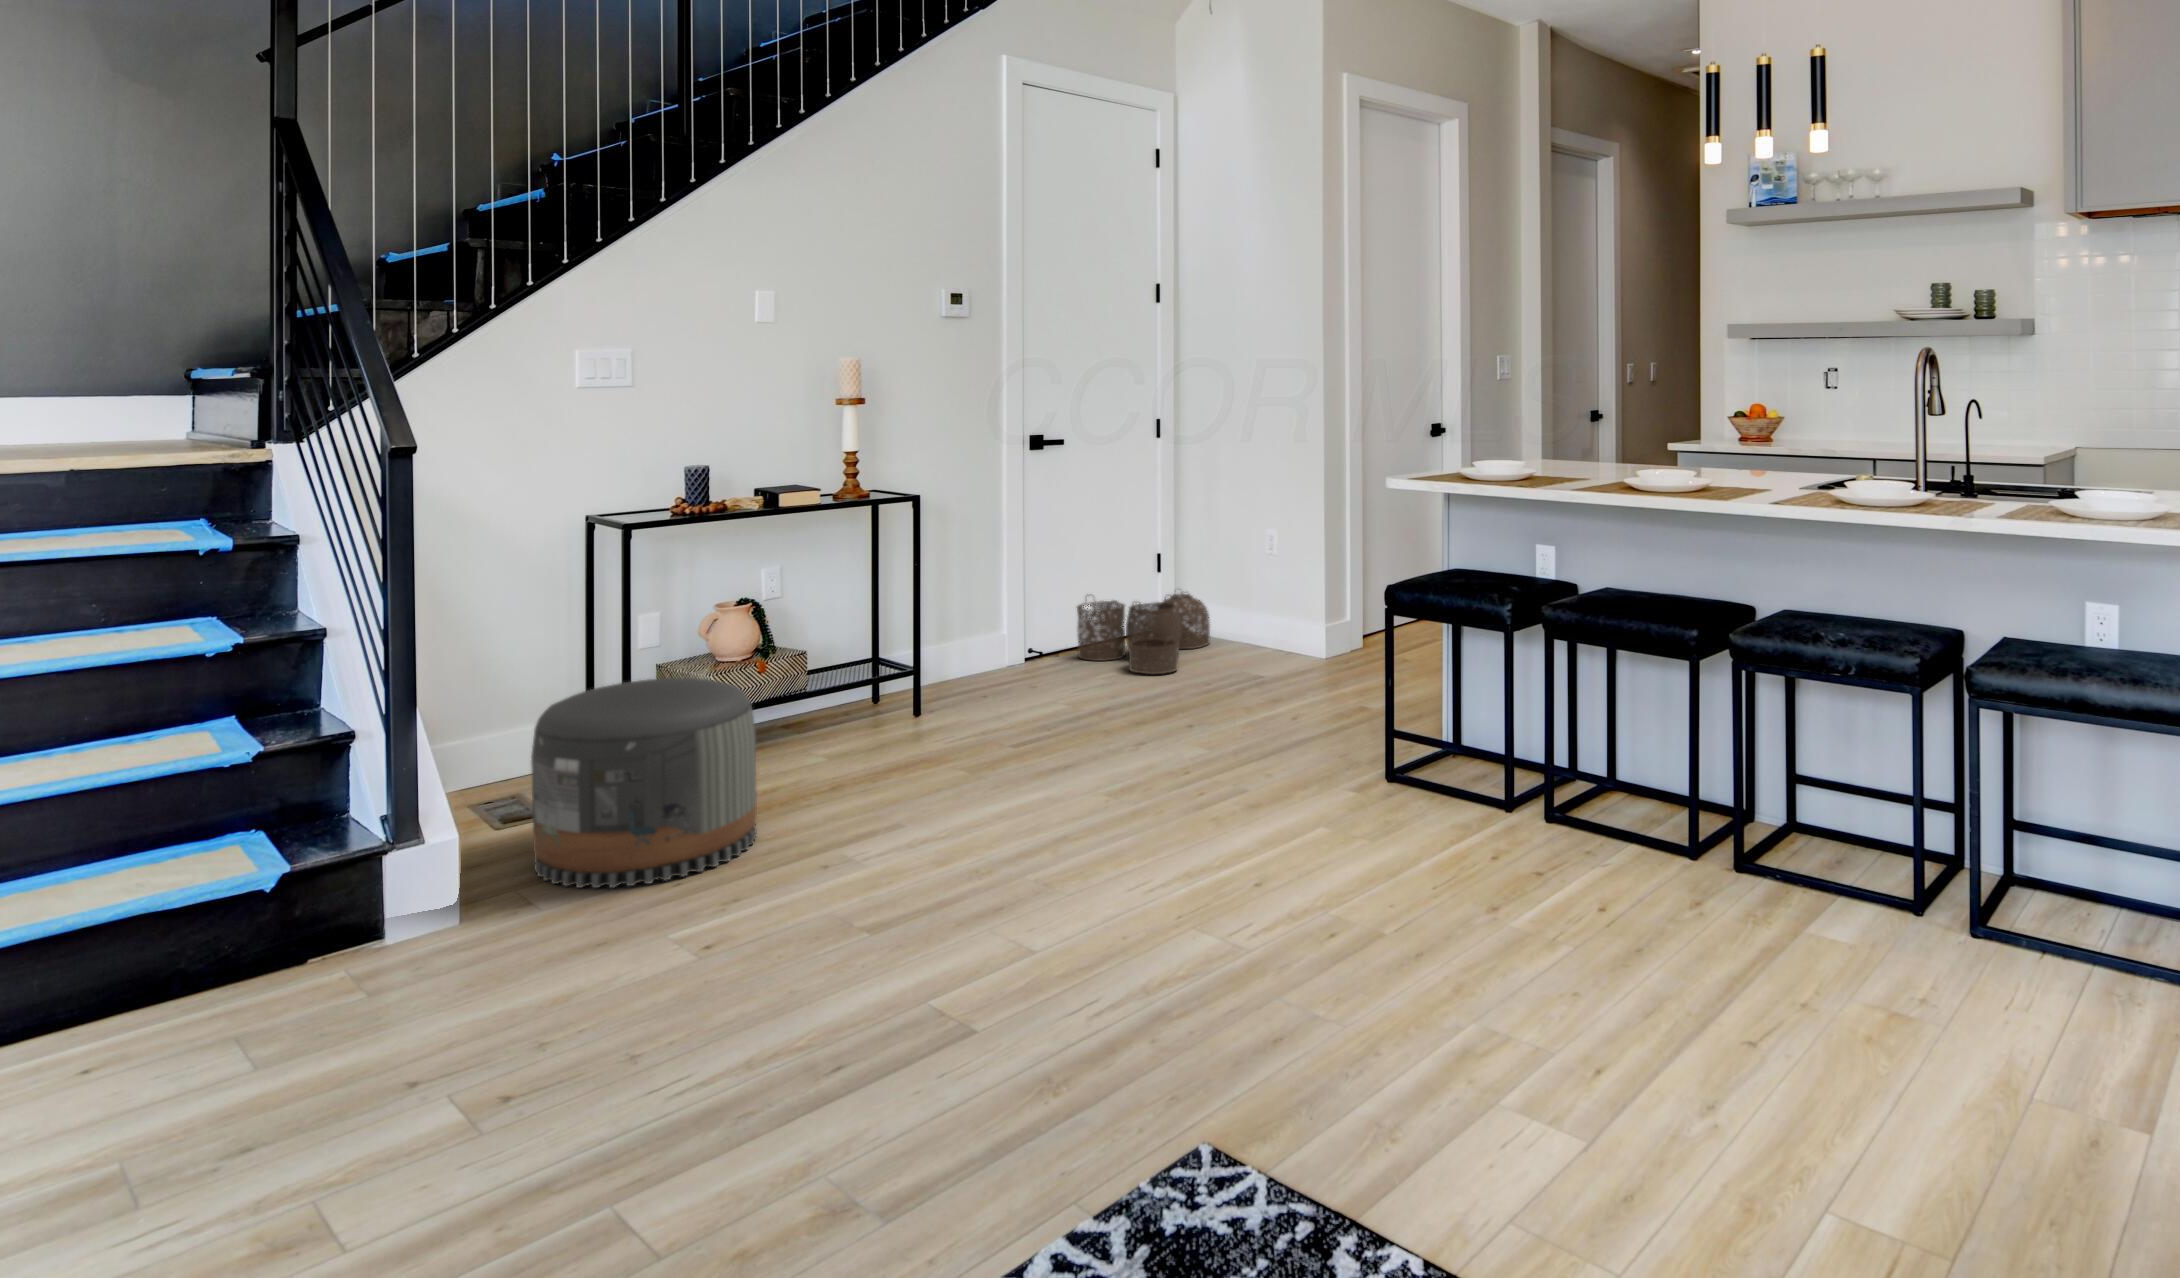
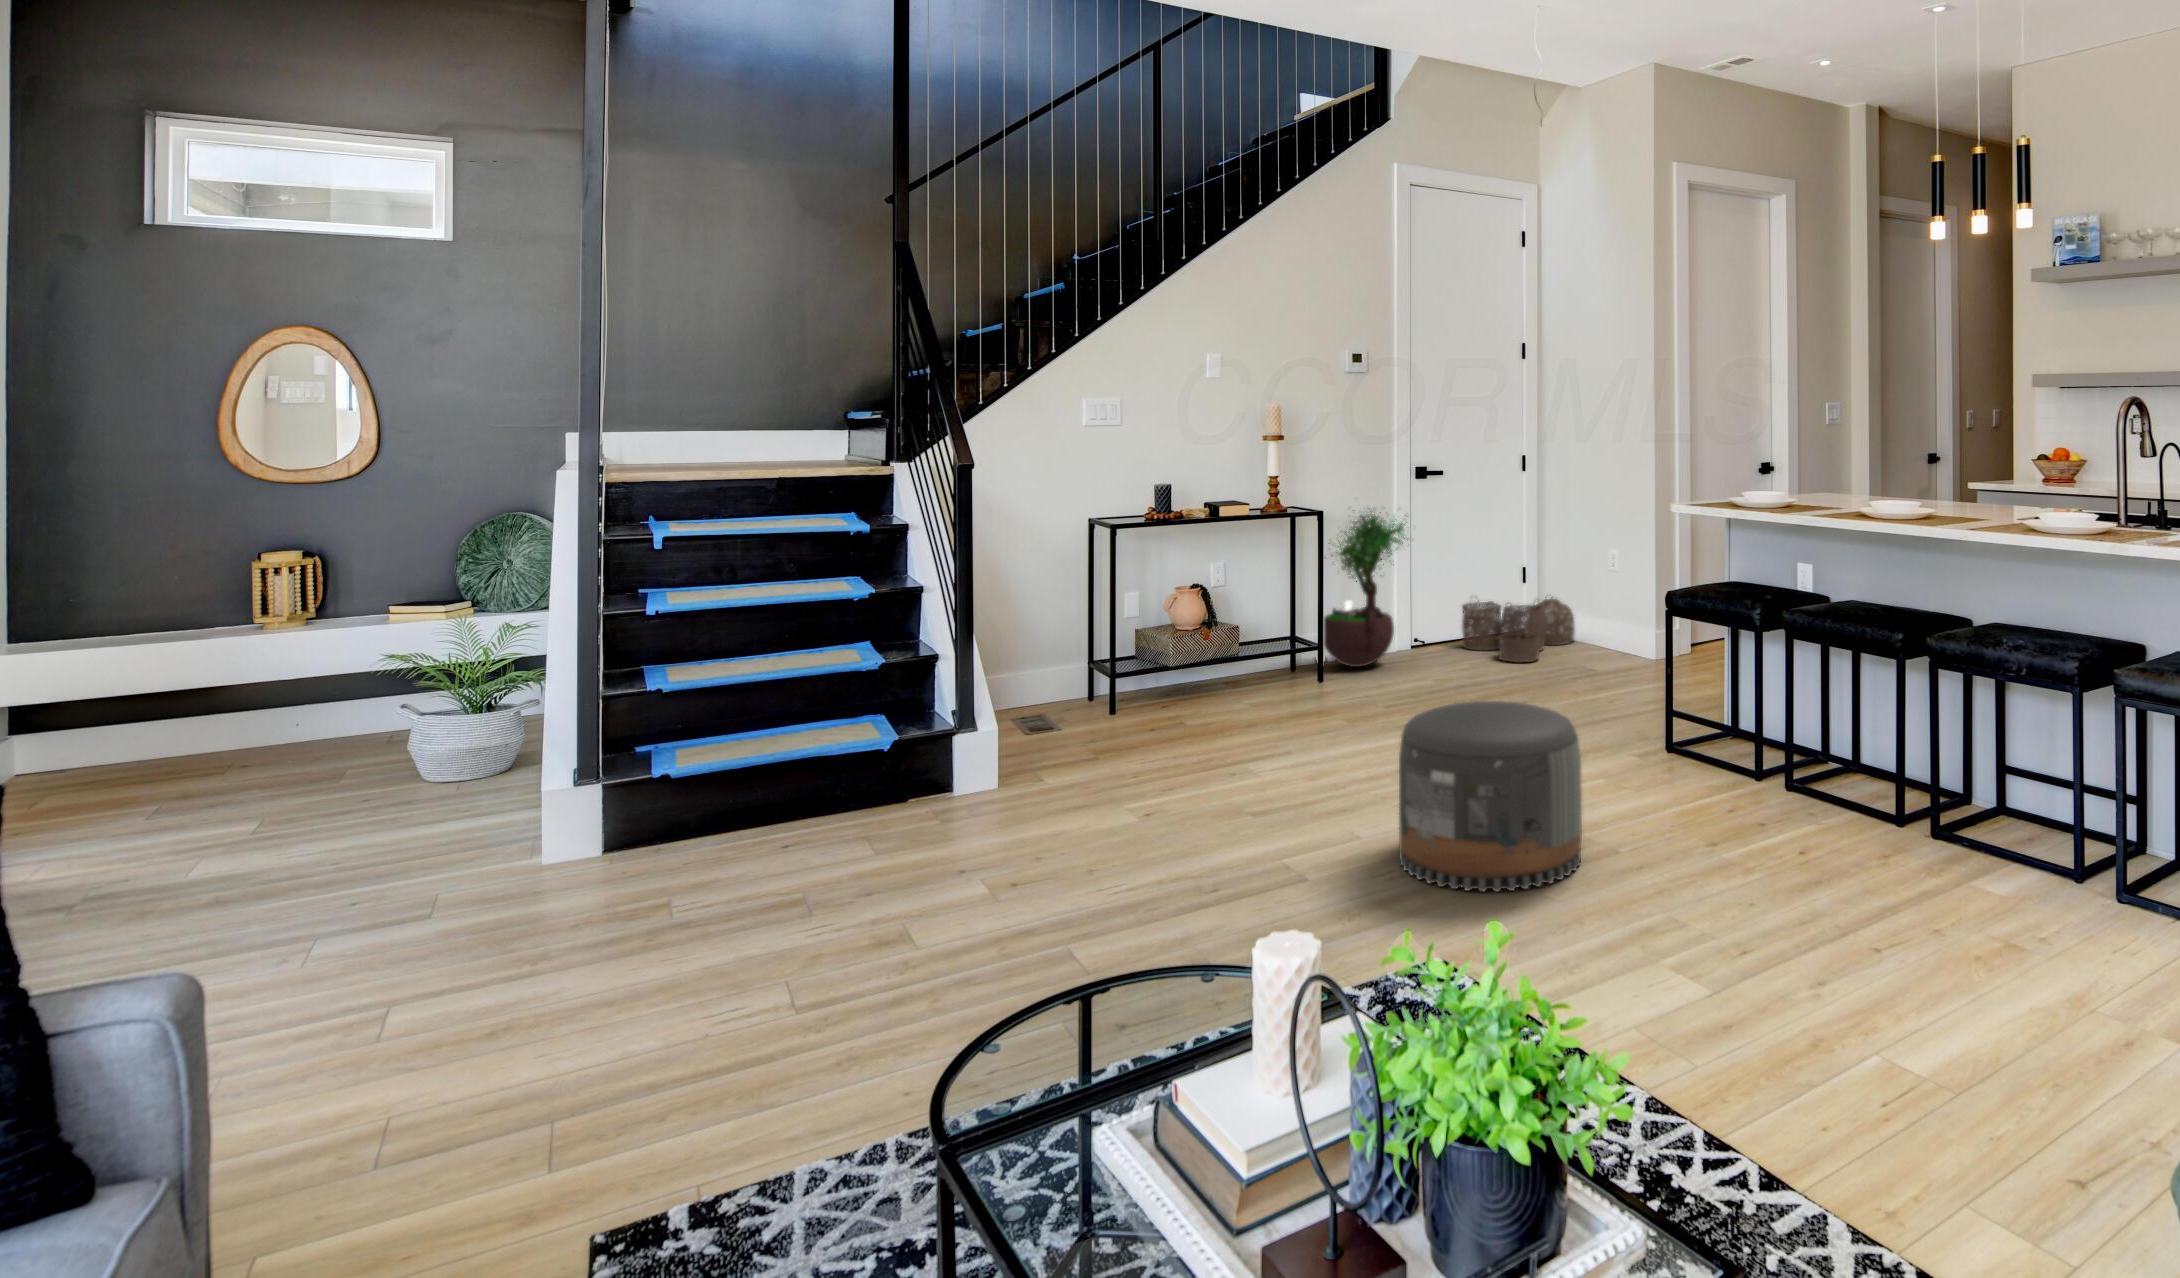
potted tree: none [906,478,1029,692] -> present [1323,507,1413,667]
pouf: present [531,678,757,888] -> present [1399,701,1582,892]

